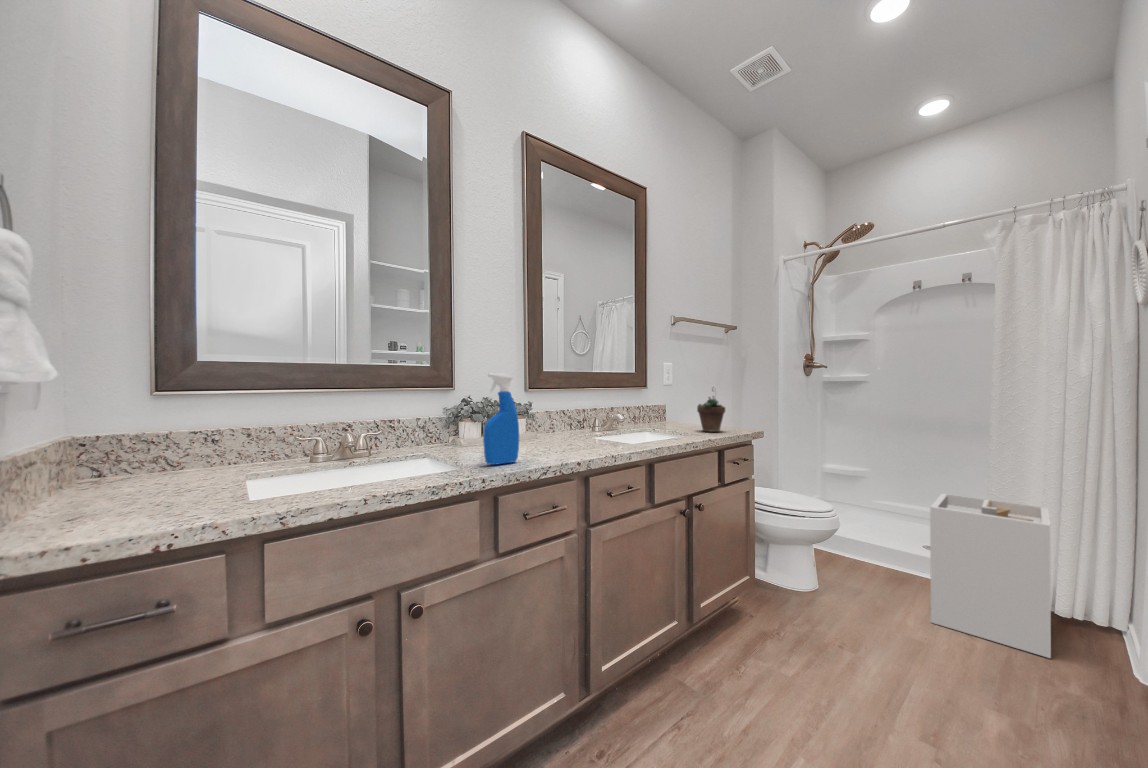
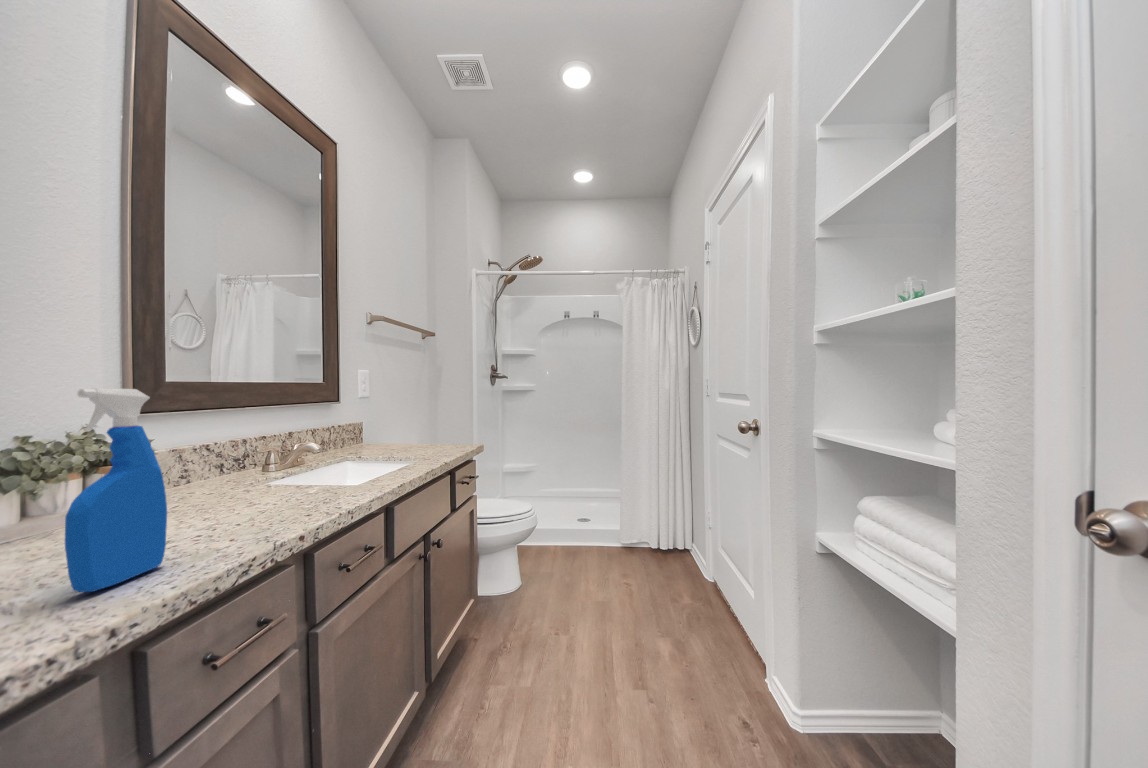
succulent plant: present [697,387,725,432] -> none [412,399,445,451]
laundry hamper: present [930,494,1051,658] -> none [600,477,672,586]

